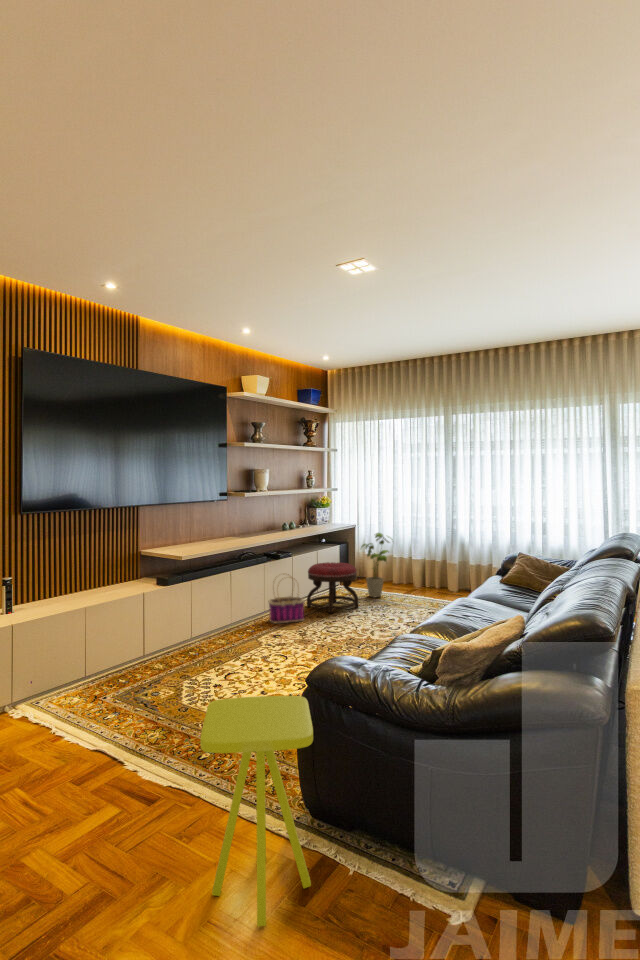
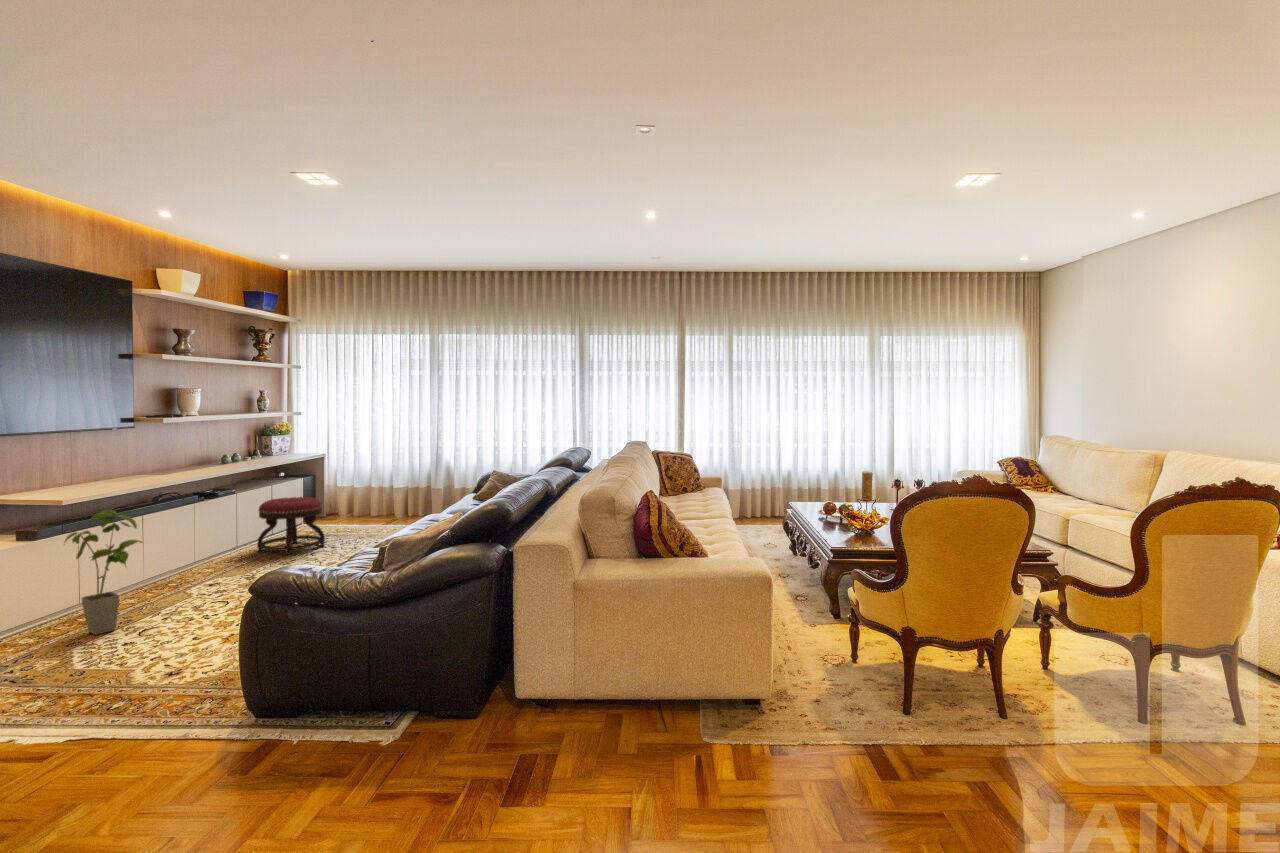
house plant: present [361,533,389,597] -> present [65,510,142,635]
basket: present [268,574,305,623] -> none [203,512,254,572]
side table: present [200,696,313,926] -> none [119,605,247,808]

